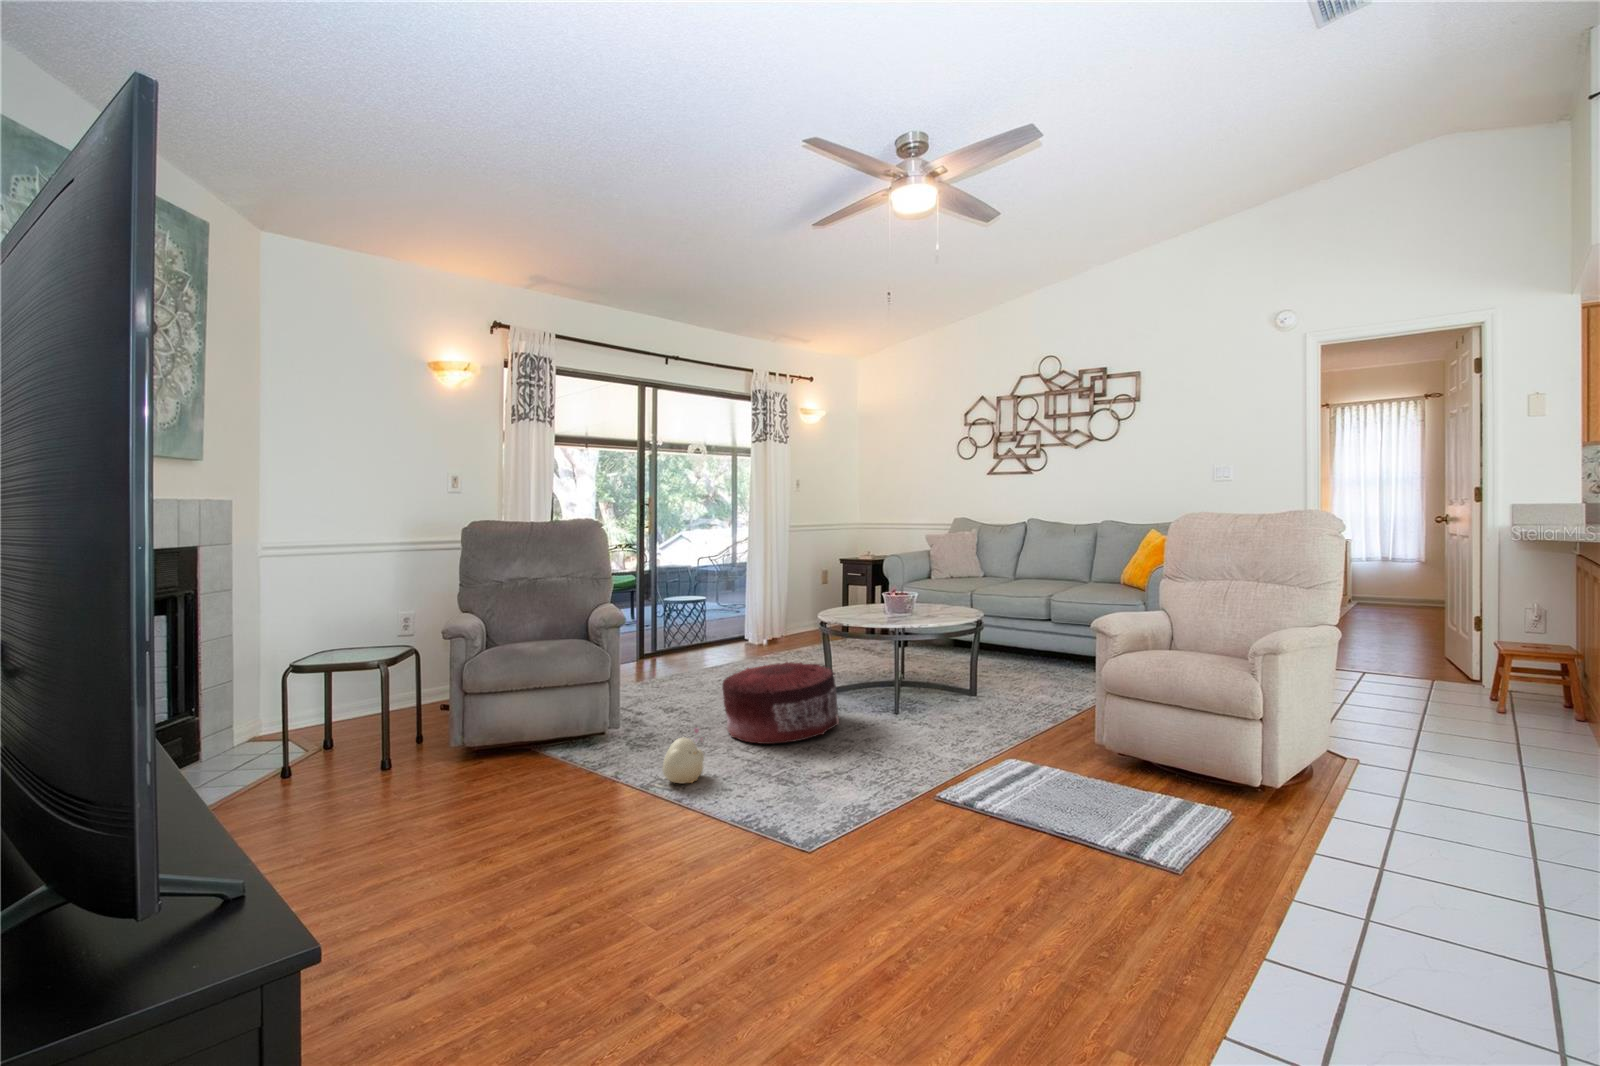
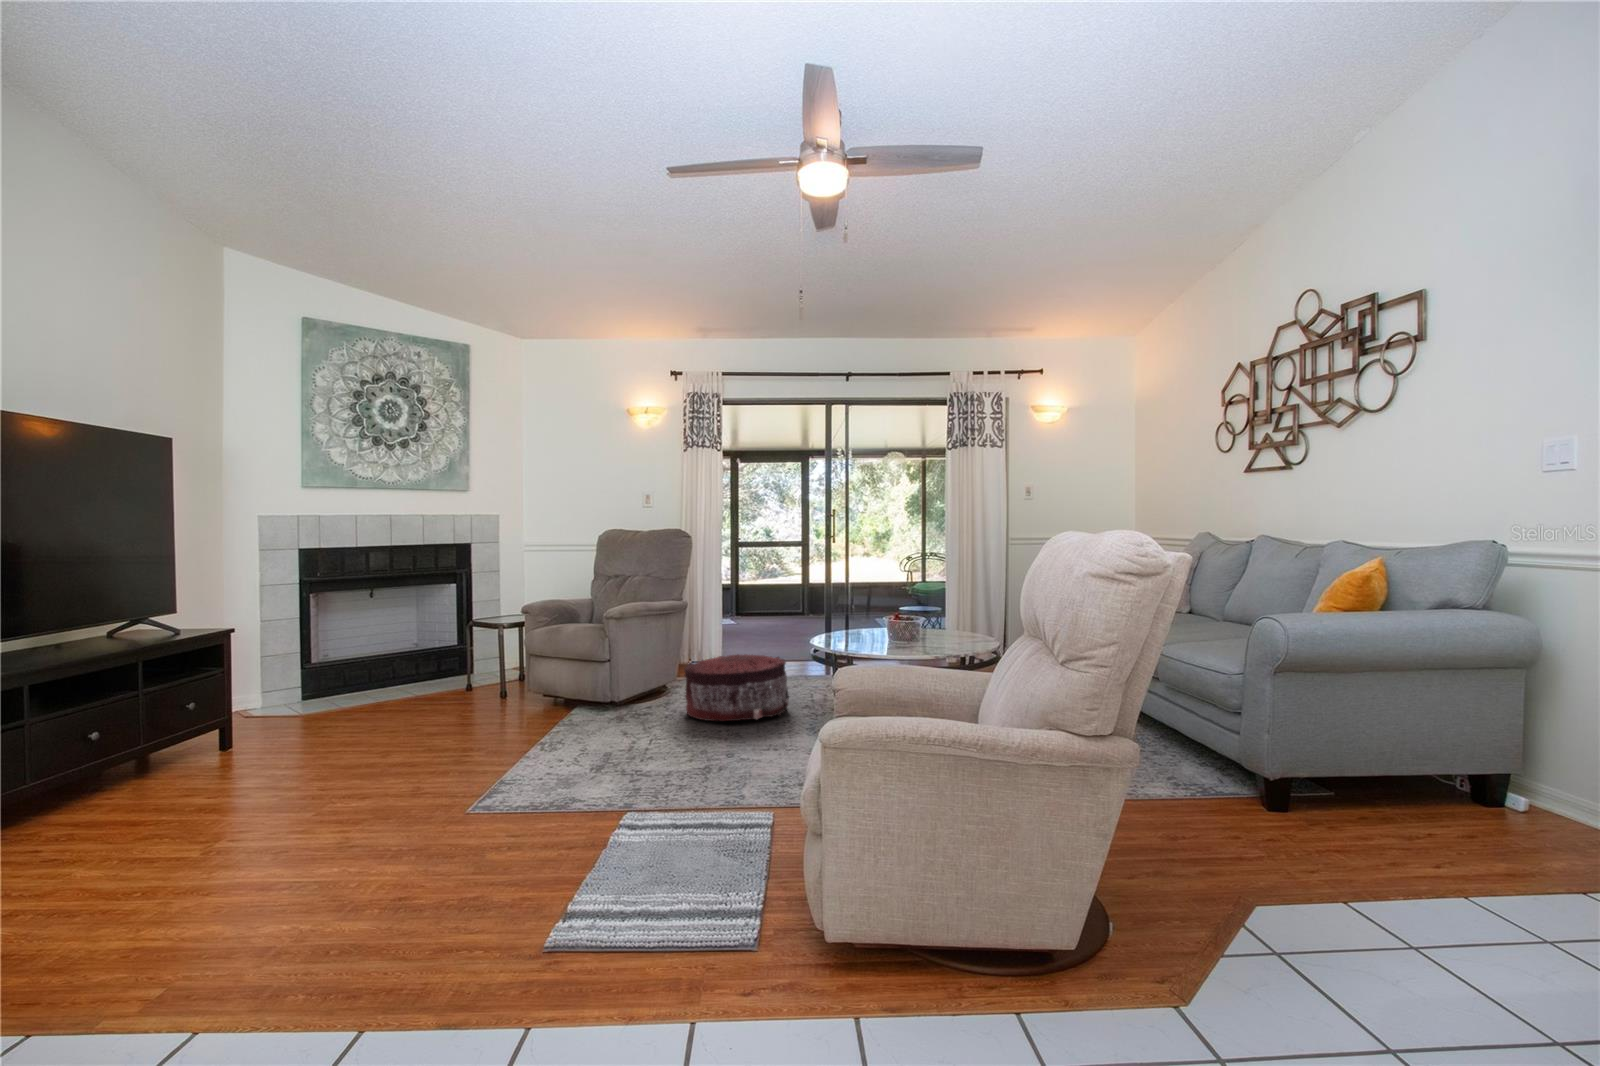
plush toy: present [662,728,704,784] -> none [581,682,620,722]

